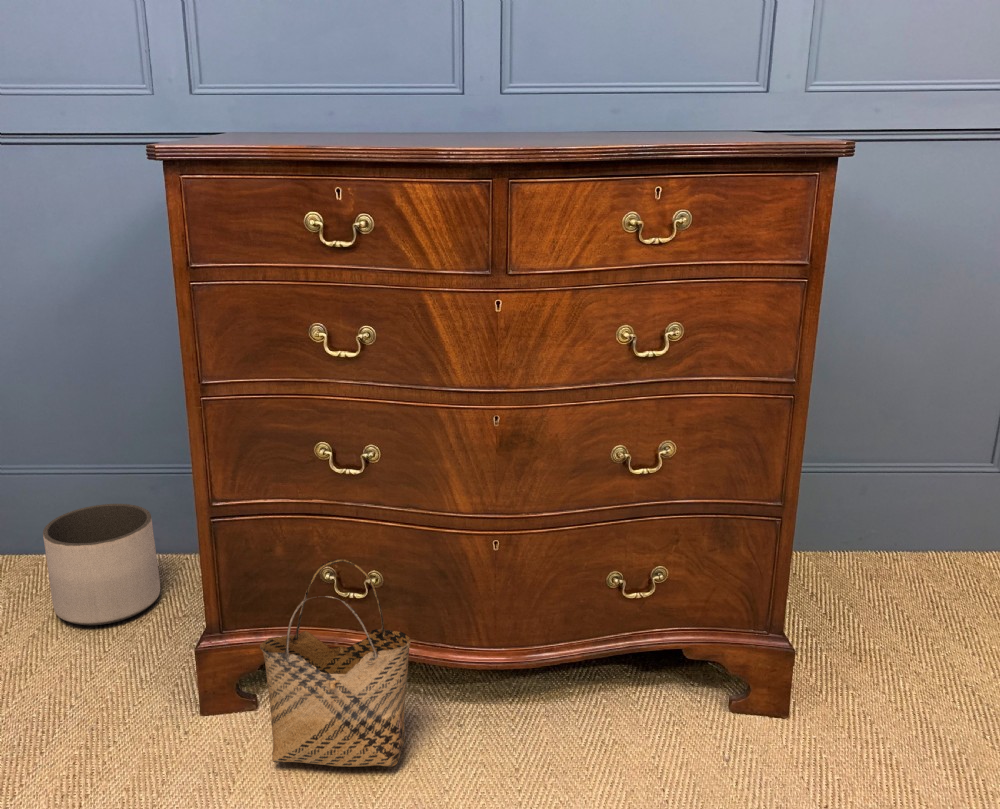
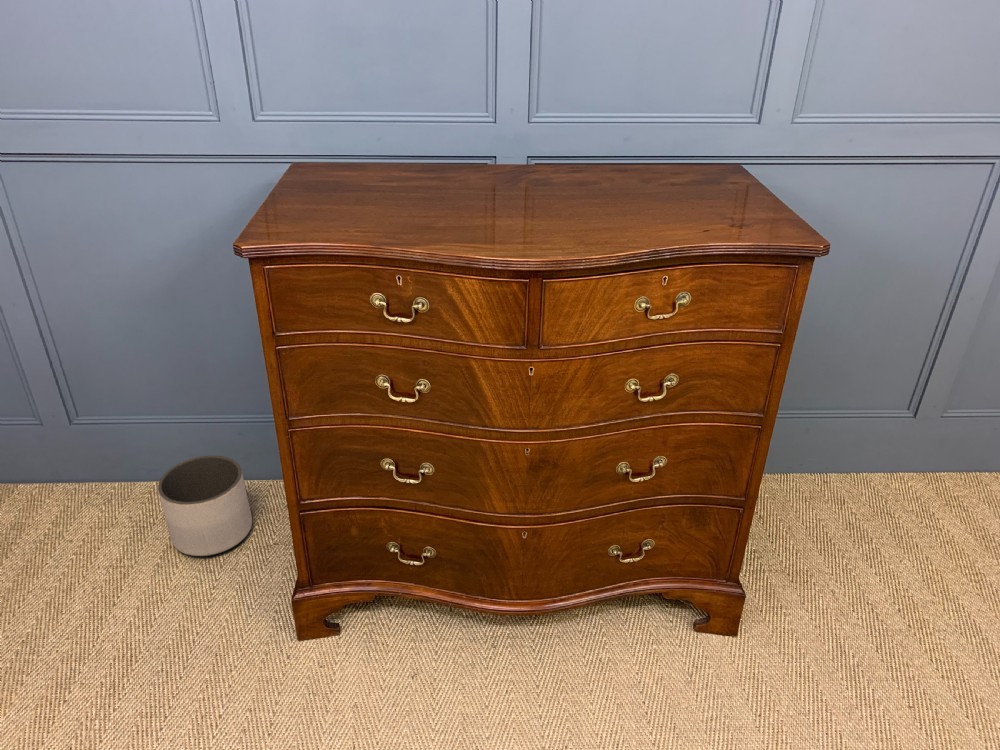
woven basket: present [260,559,411,767] -> none [346,545,460,690]

